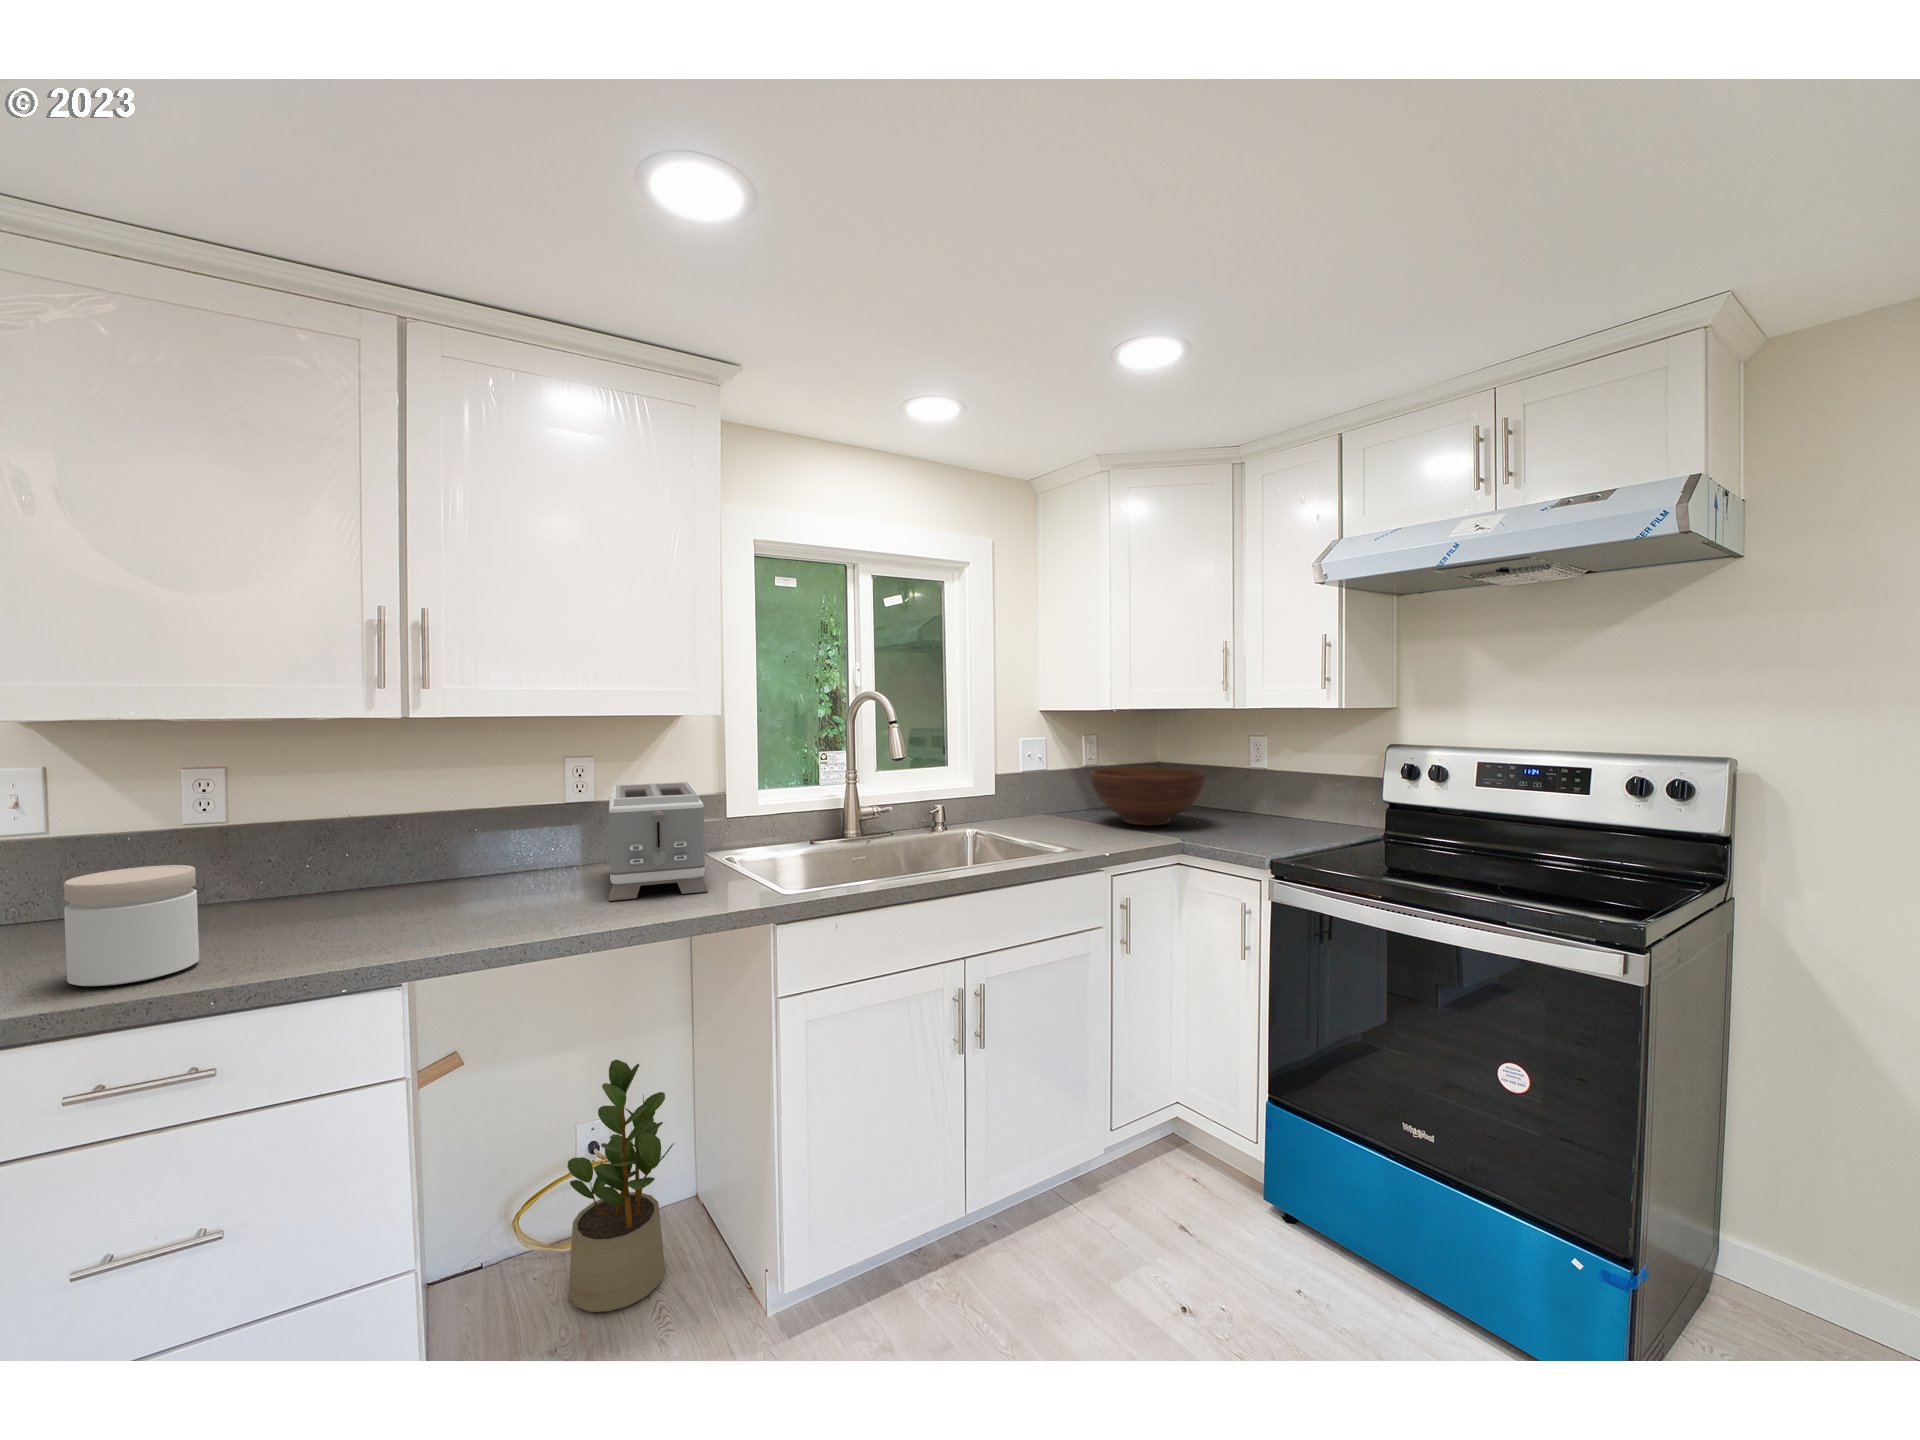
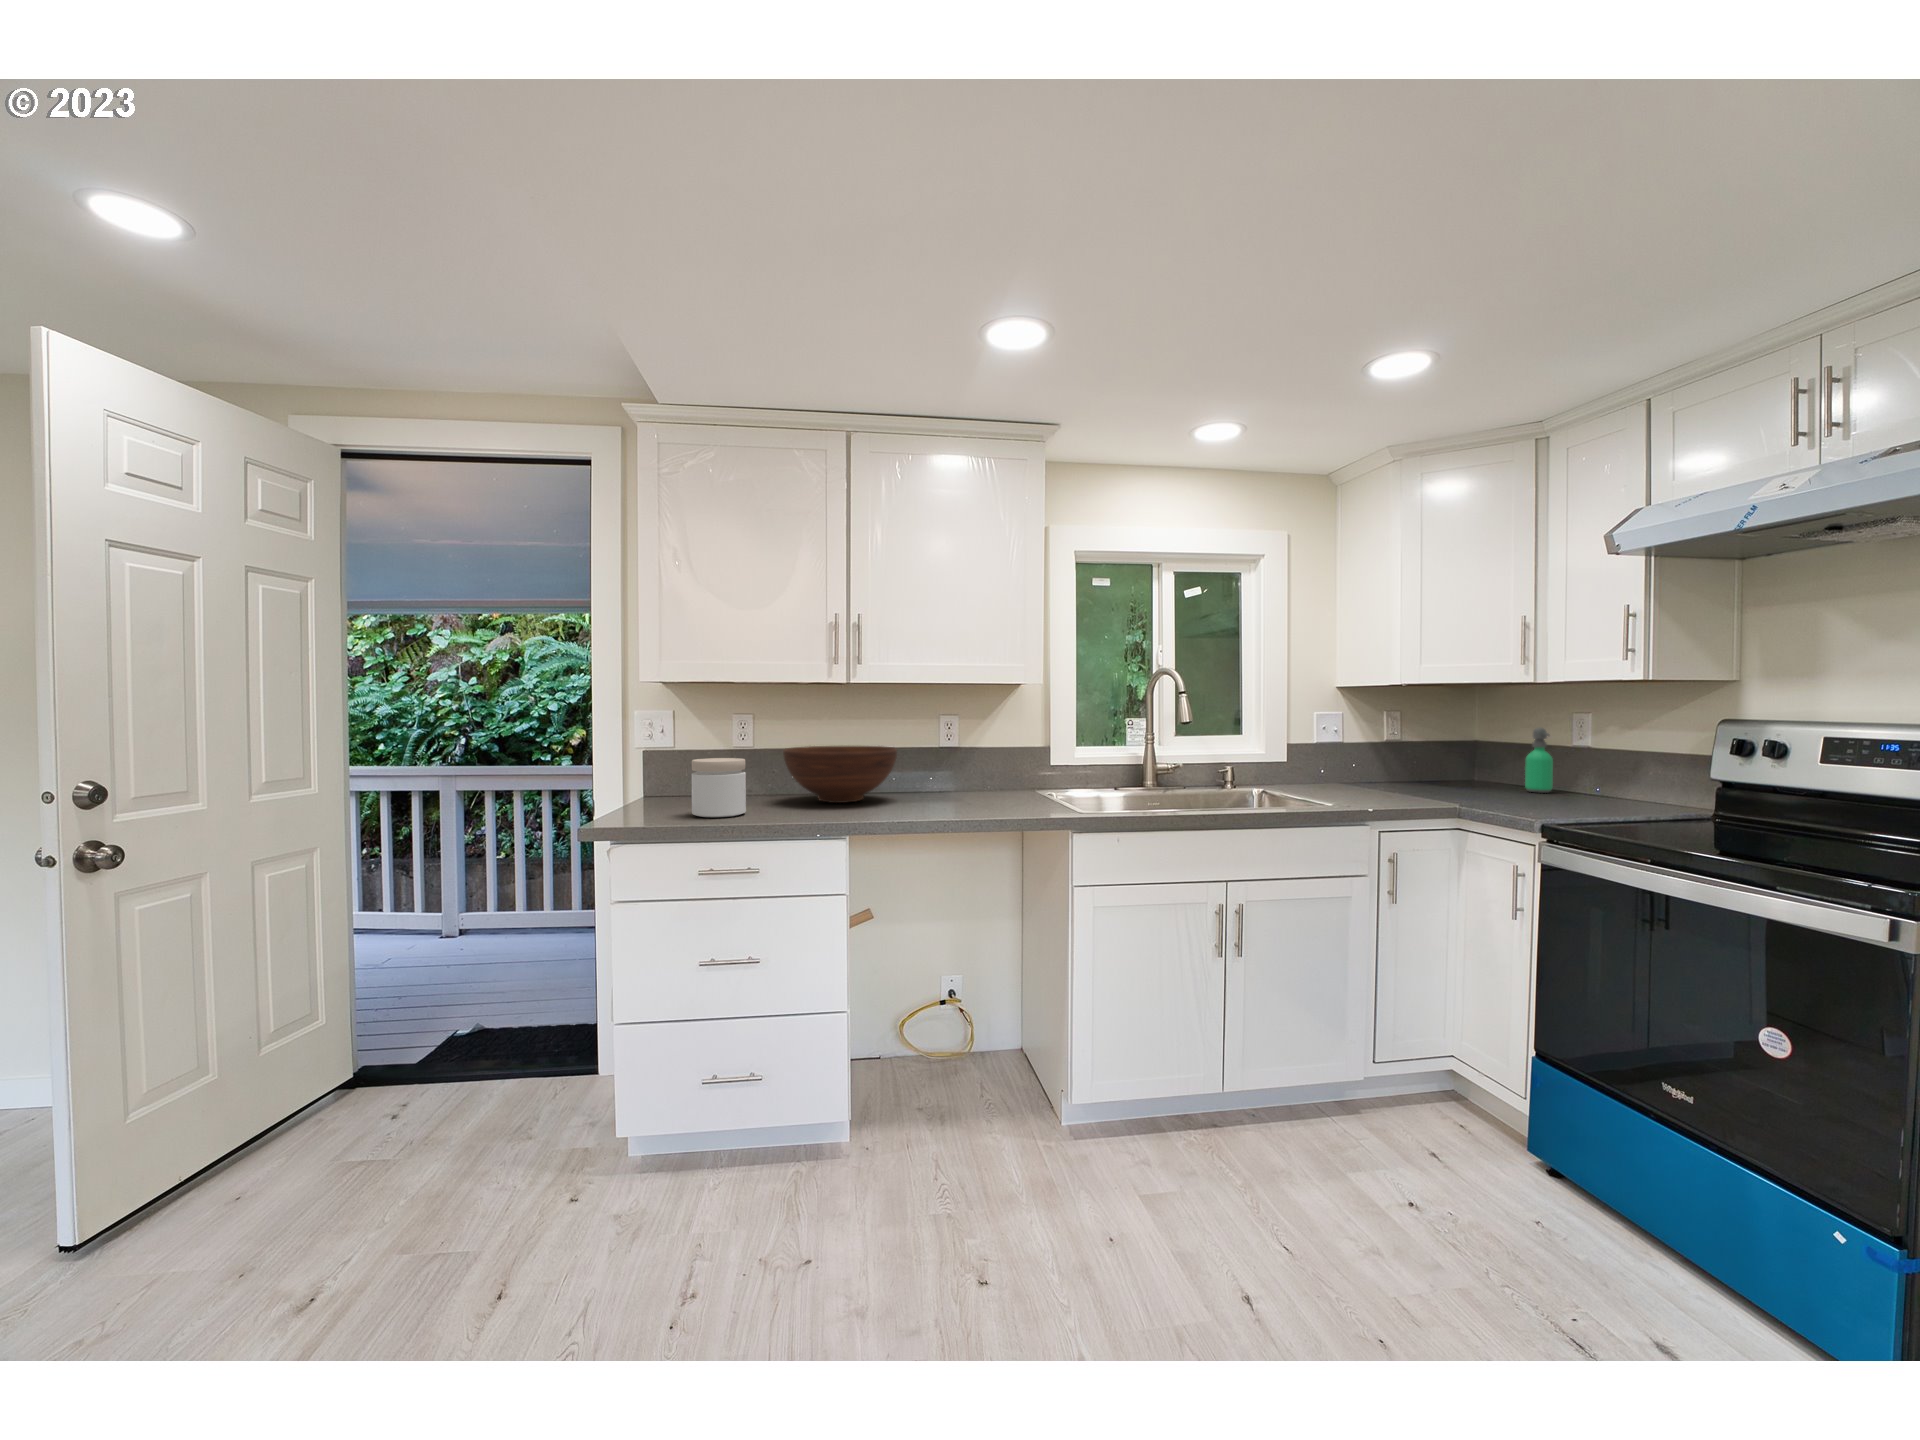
soap dispenser: none [1215,747,1238,812] -> present [1525,727,1553,793]
fruit bowl: present [1090,767,1205,826] -> present [783,746,897,803]
toaster: present [609,782,708,901] -> none [962,733,1028,807]
potted plant: present [567,1060,674,1312] -> none [932,924,1003,1094]

